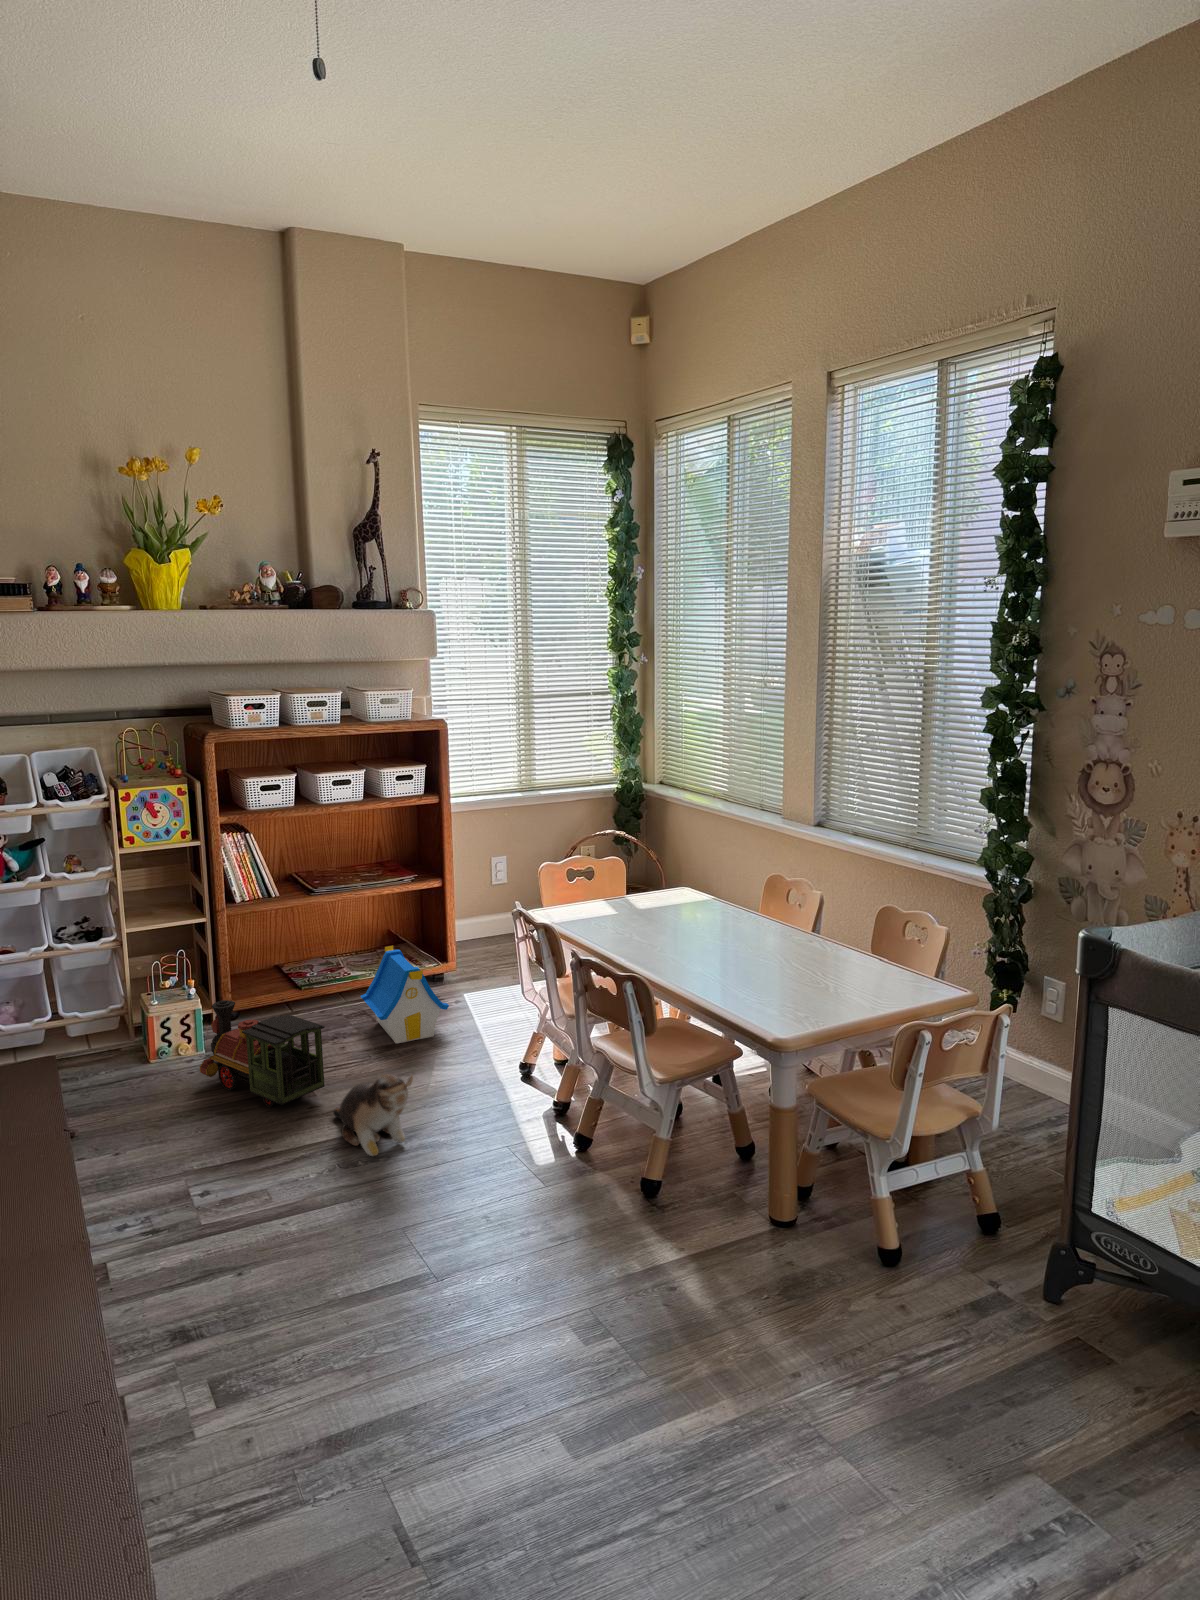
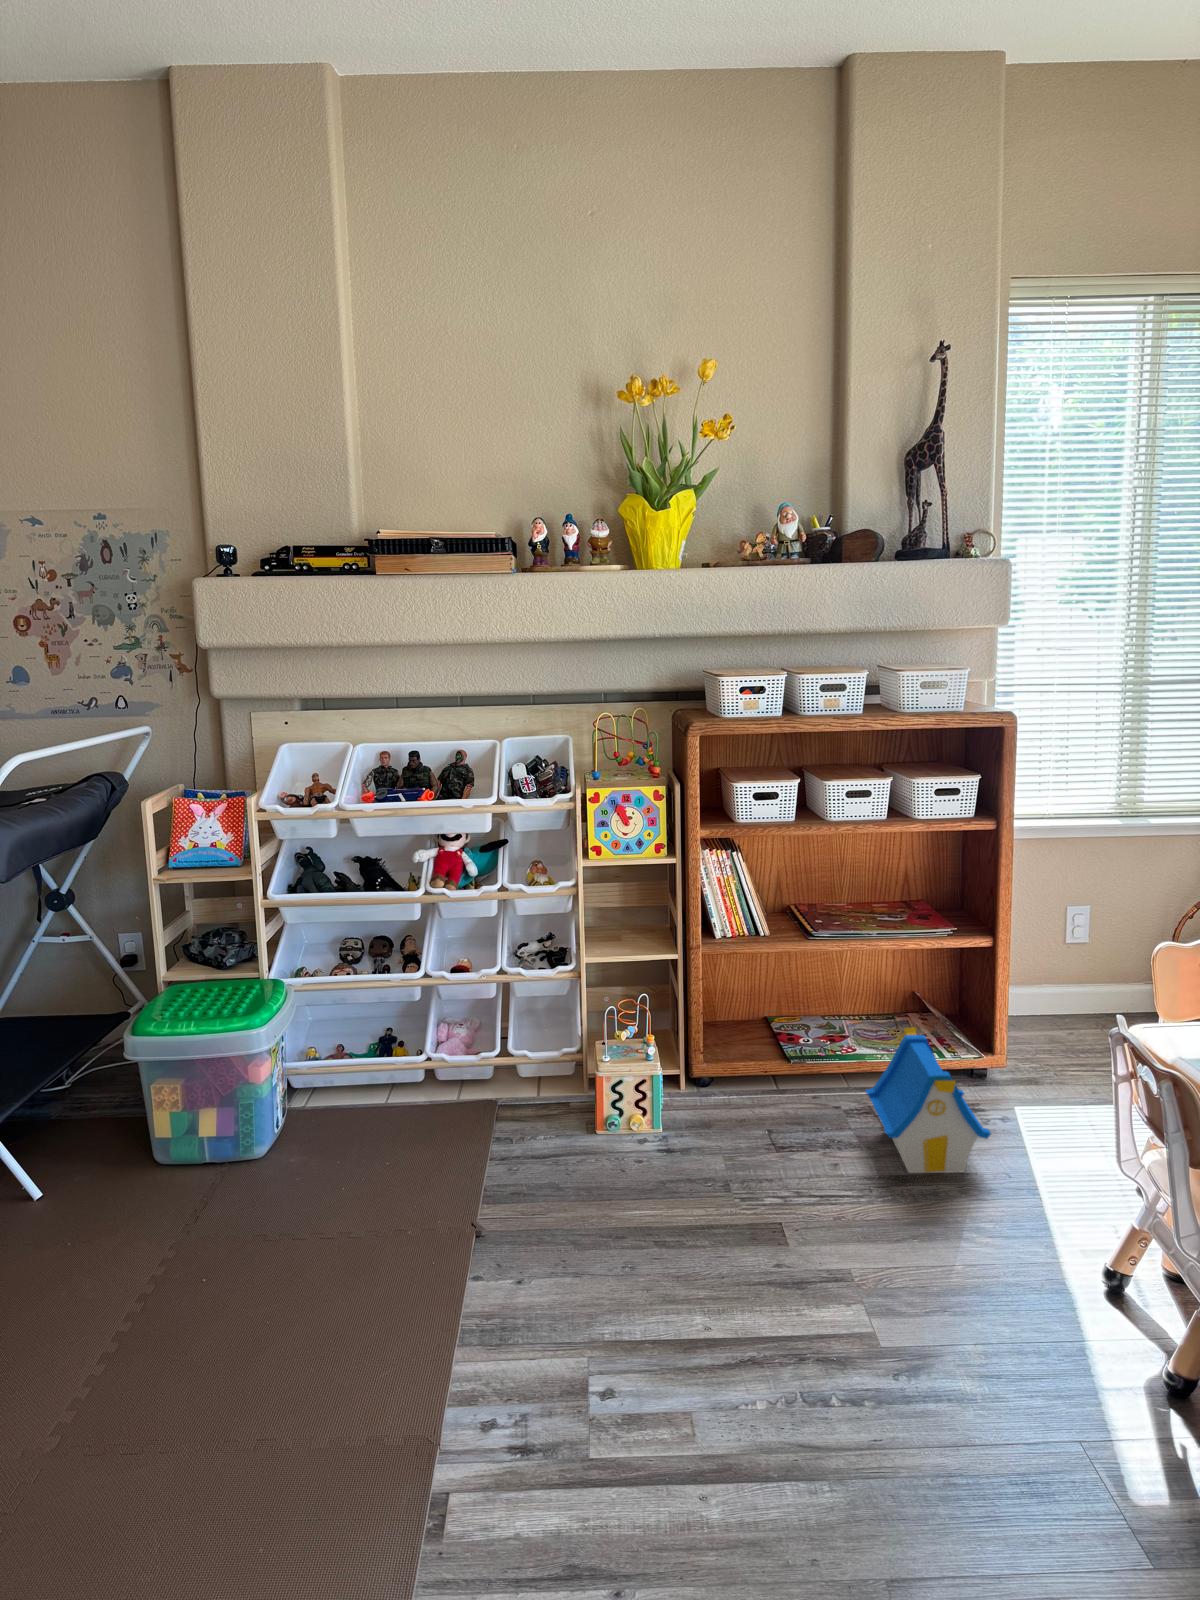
toy train: present [200,1000,325,1107] -> none [645,1079,804,1255]
plush toy: present [333,1074,413,1156] -> none [805,1267,924,1394]

